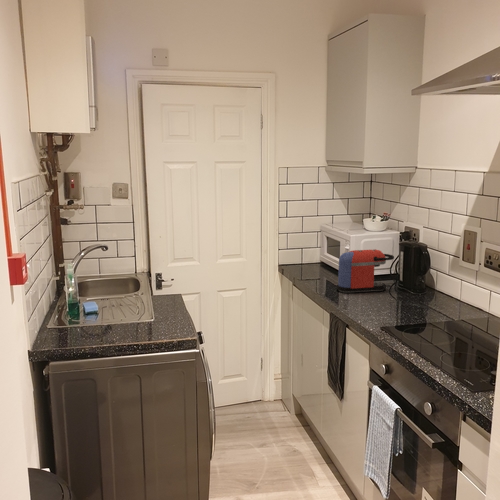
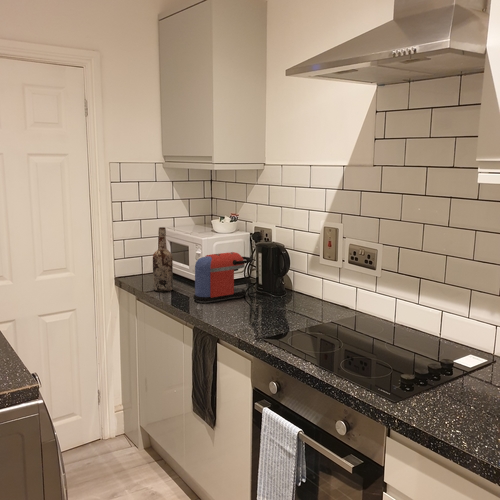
wine bottle: none [306,224,324,280] -> present [153,227,173,292]

